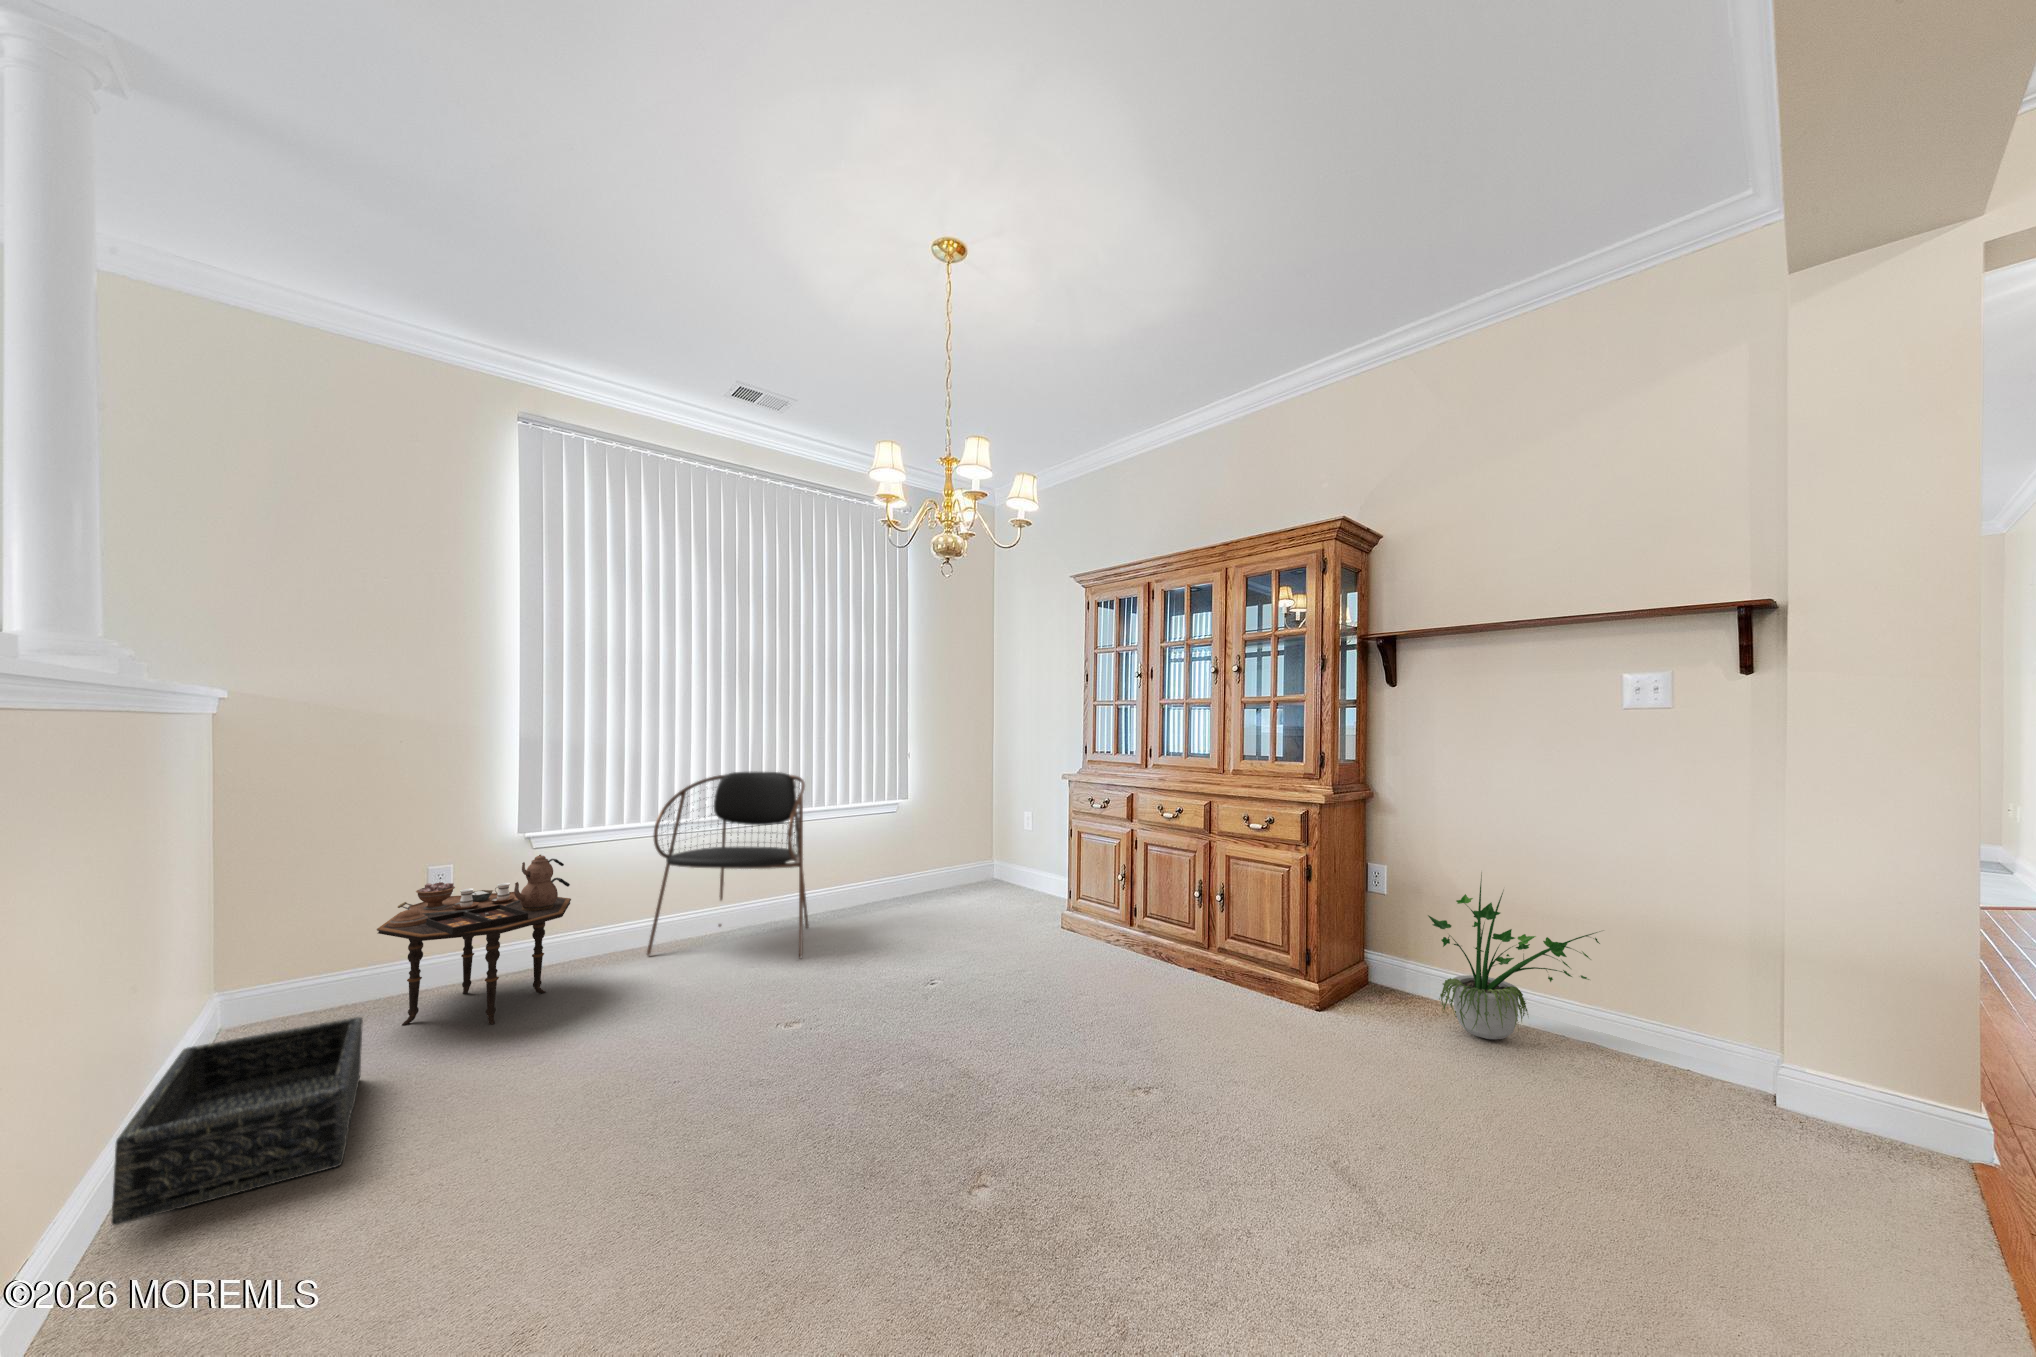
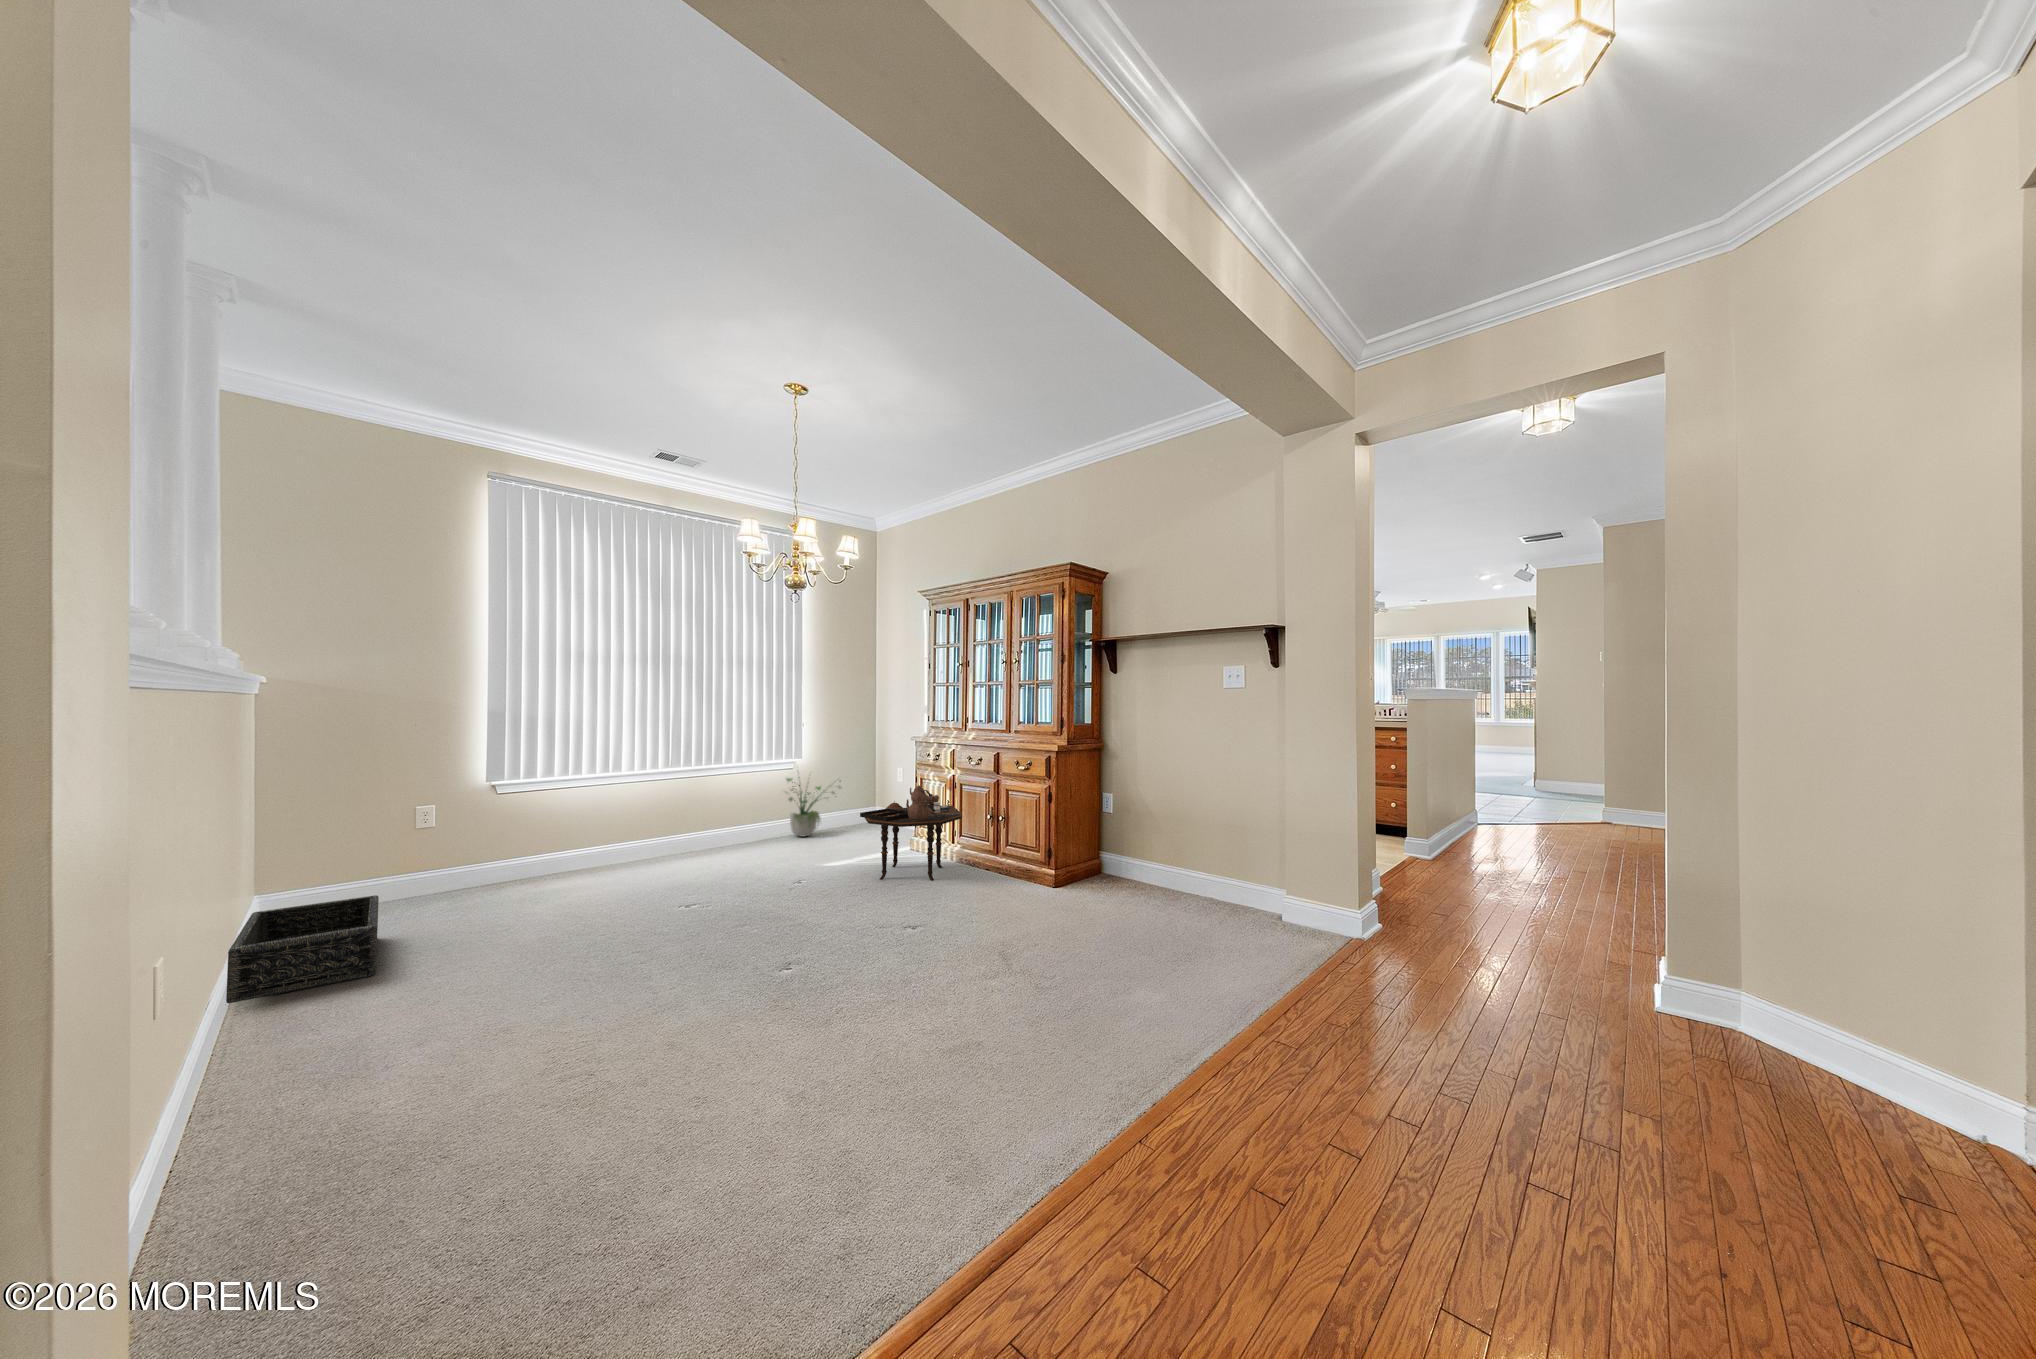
dining chair: present [647,772,809,958] -> none [589,736,717,870]
side table: present [377,855,571,1025] -> present [860,785,962,880]
potted plant: present [1428,875,1600,1039] -> present [787,778,834,836]

